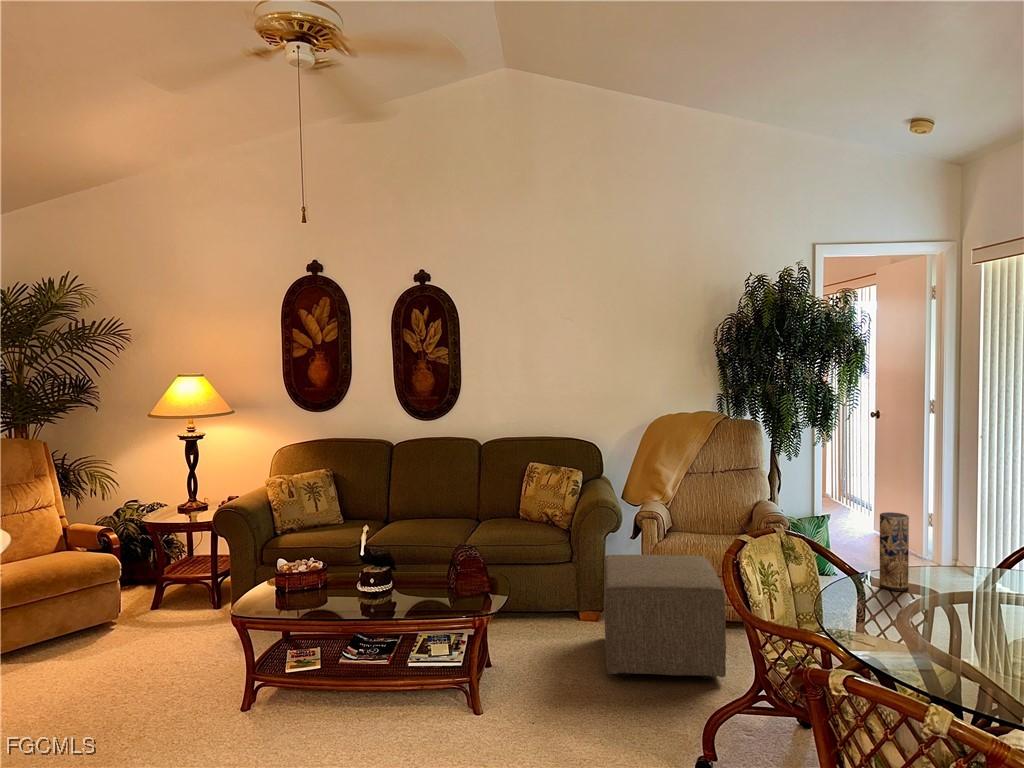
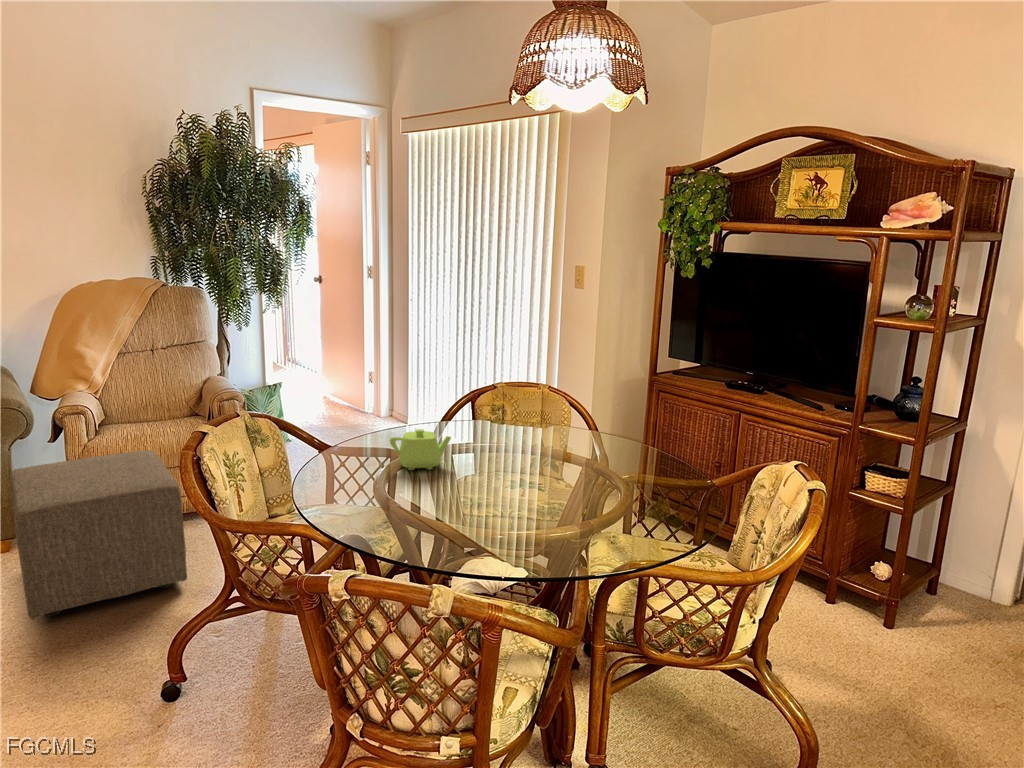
vase: present [880,512,909,591] -> none [346,381,374,458]
teapot: none [924,569,1000,615] -> present [390,429,451,470]

